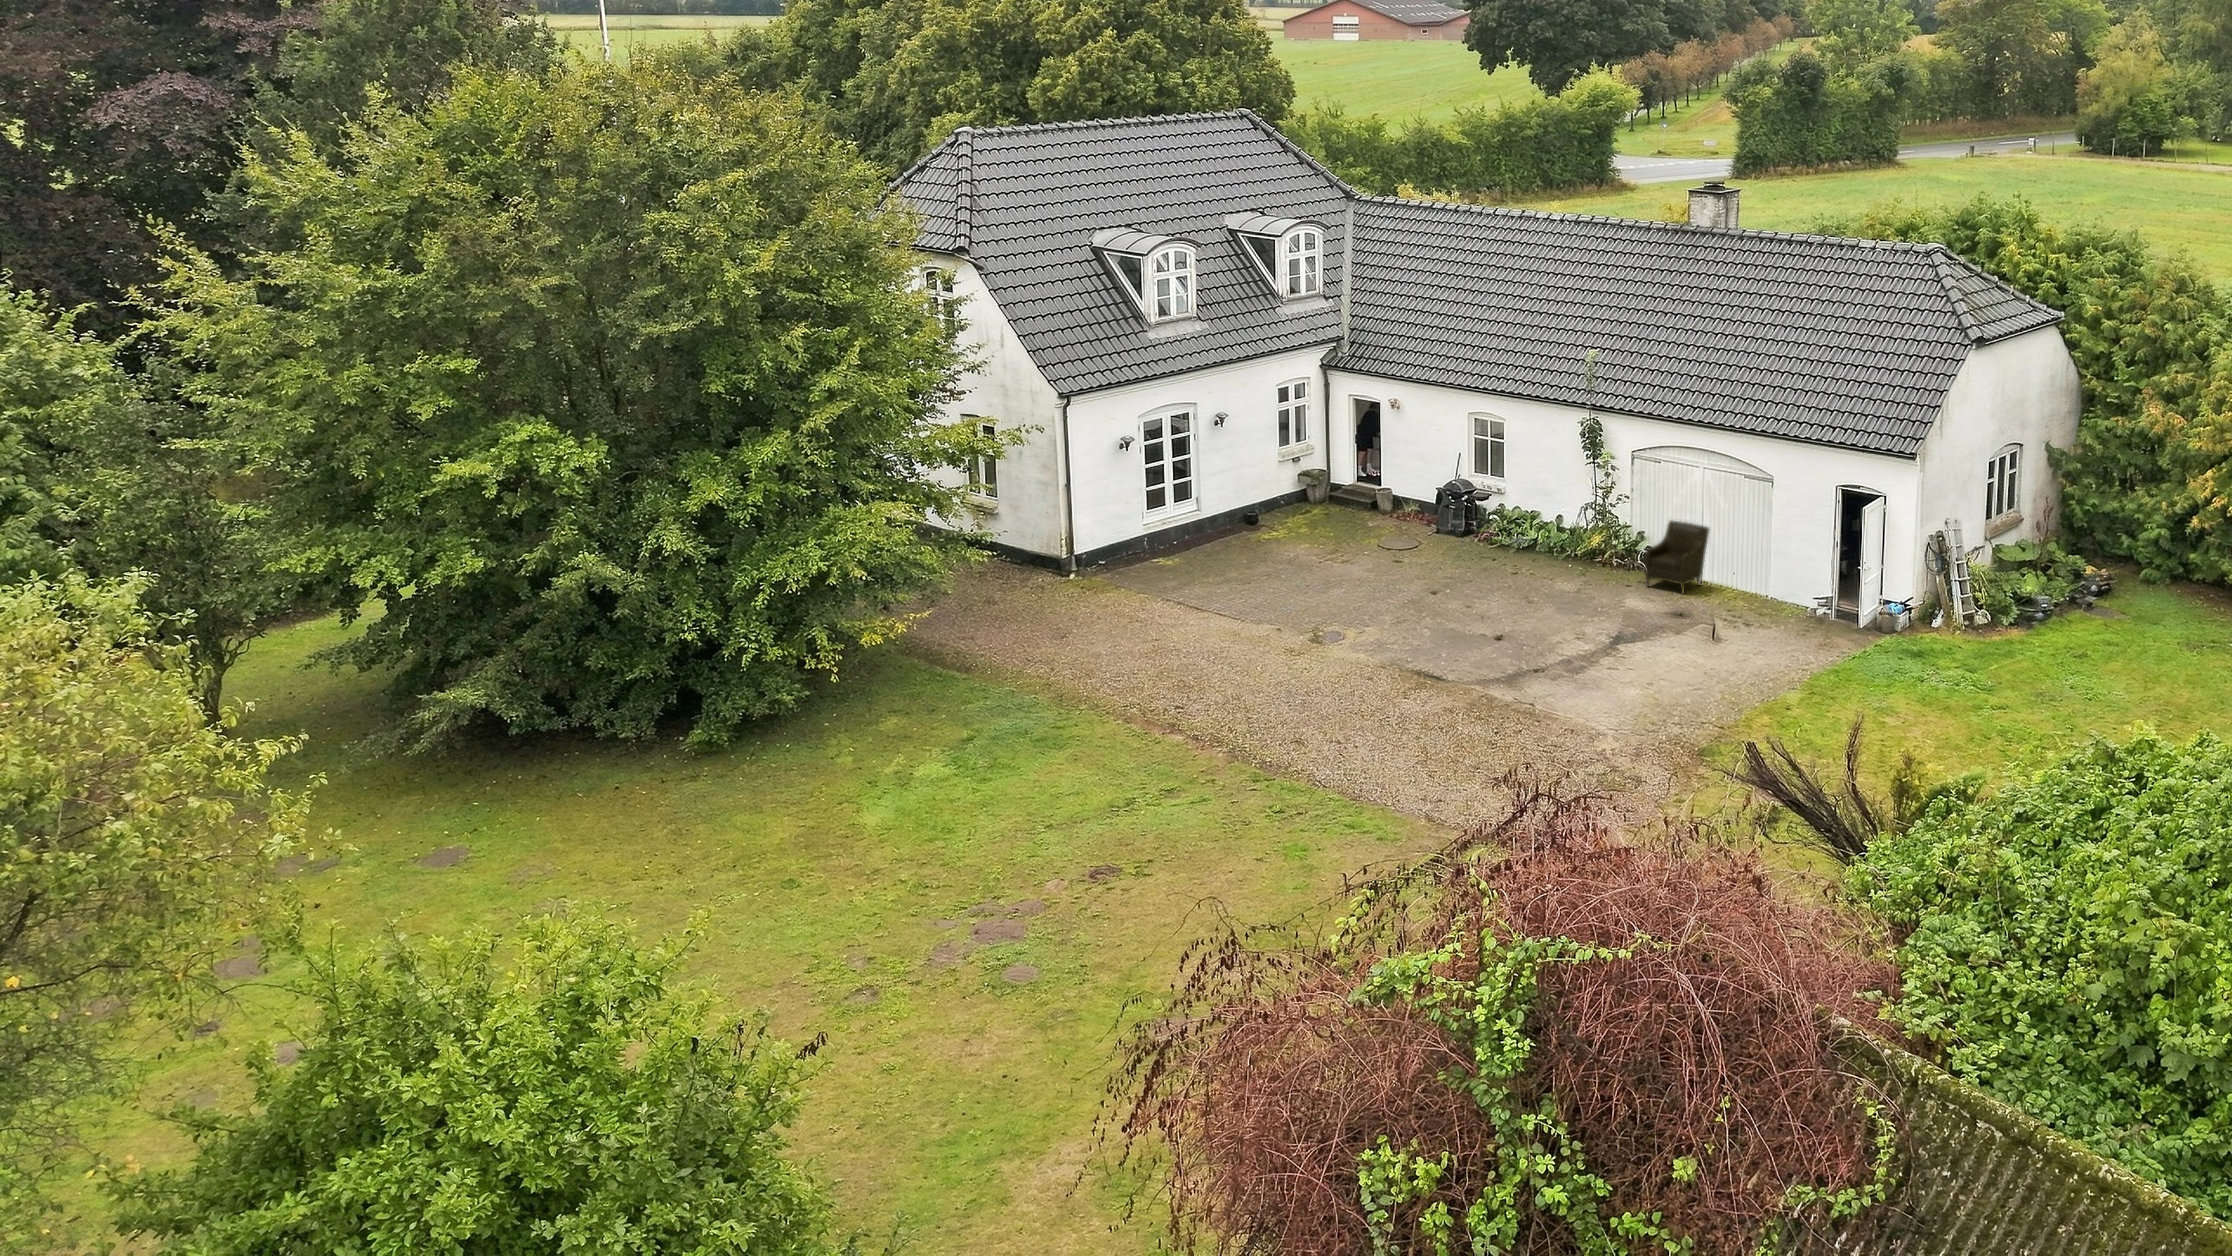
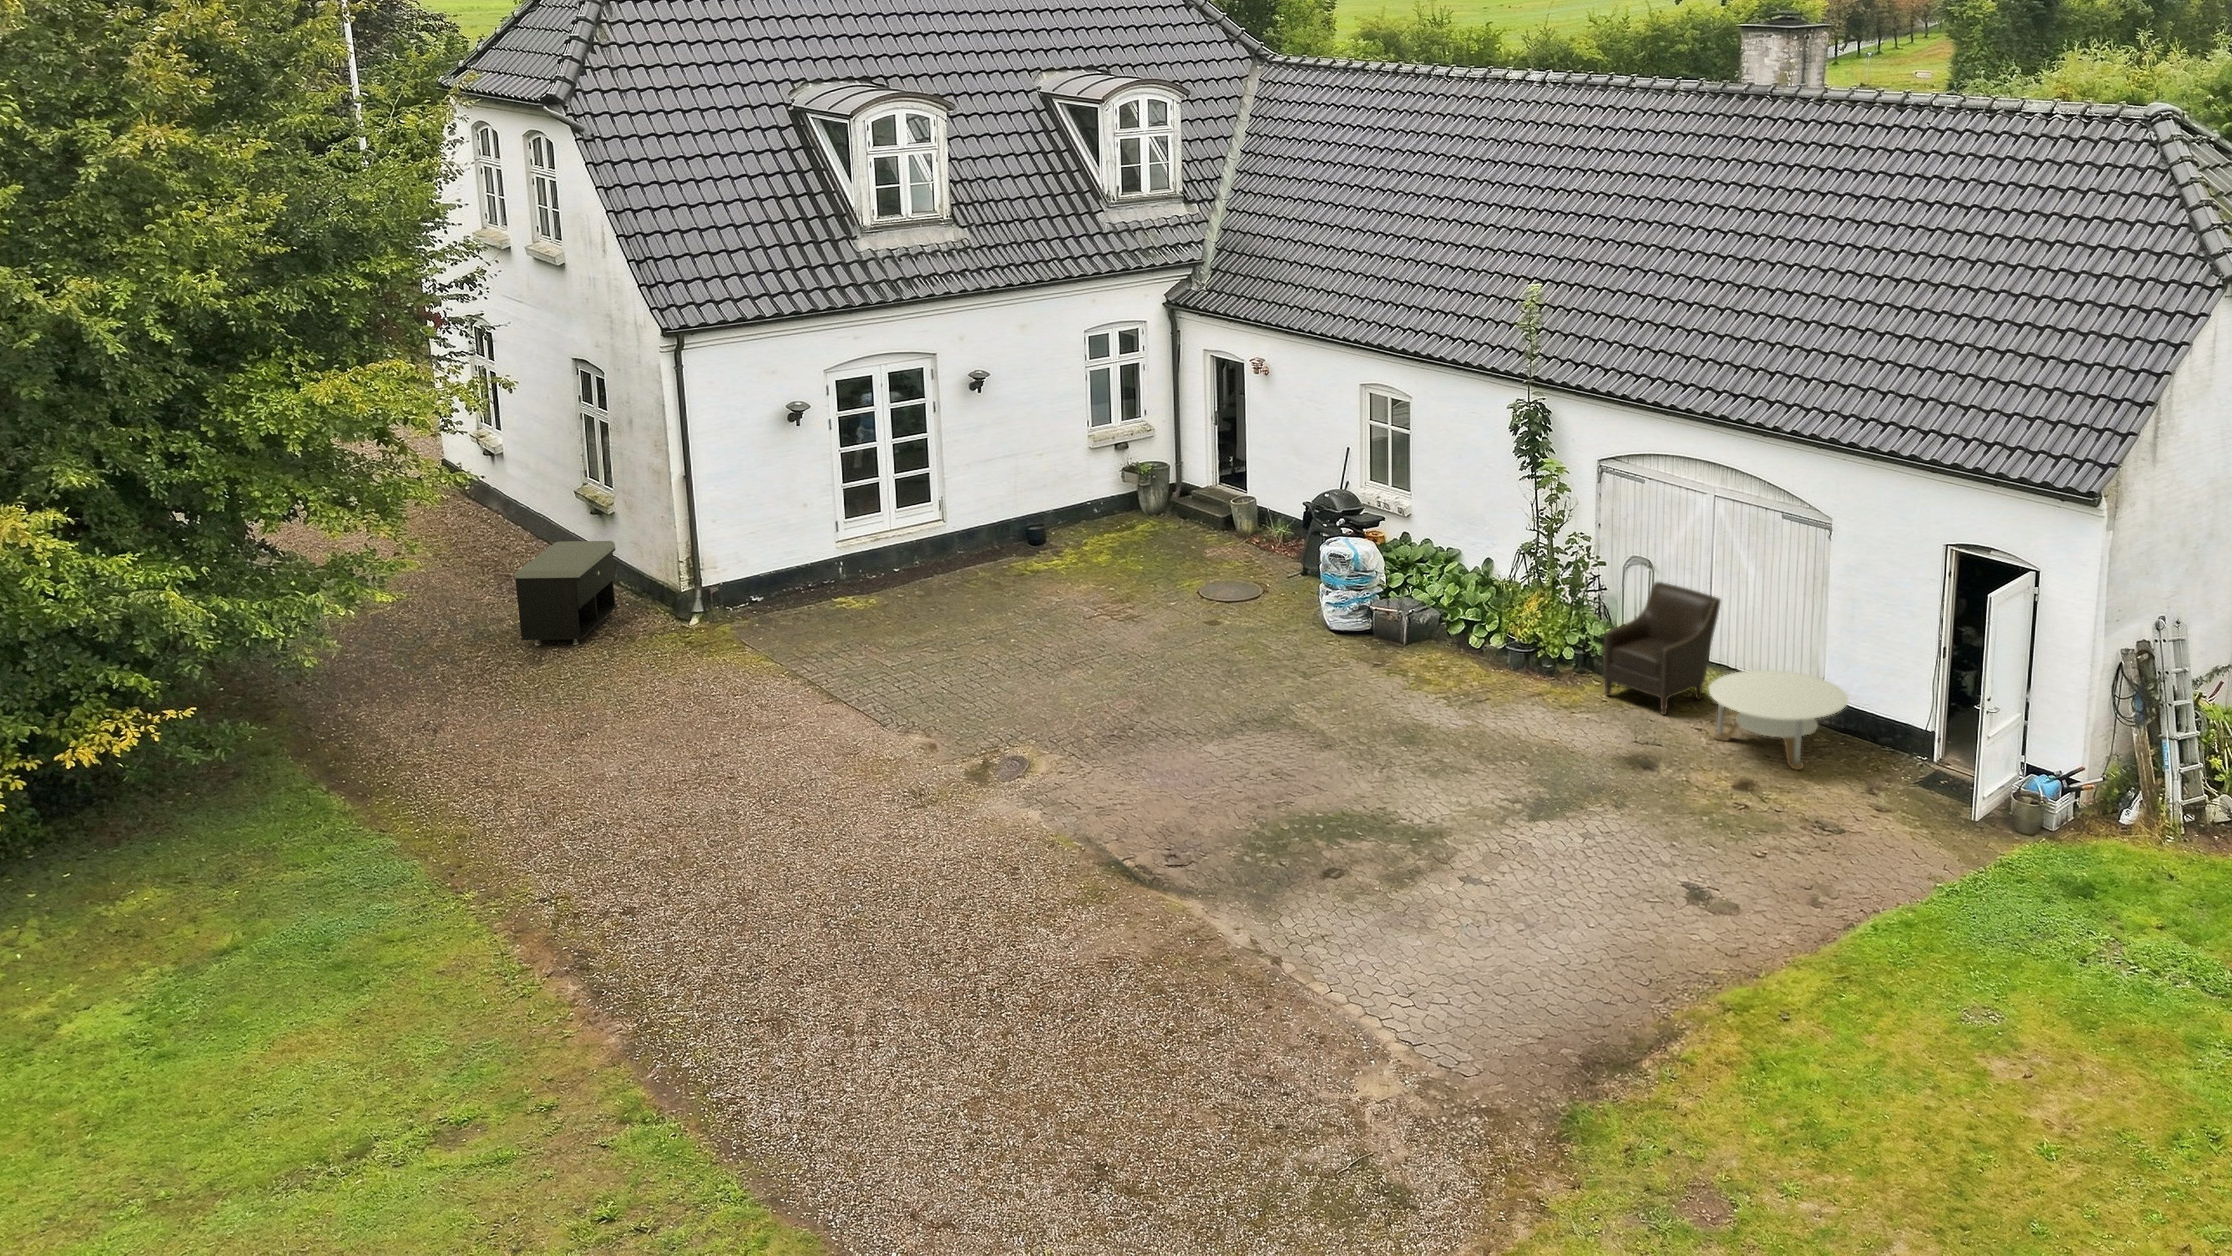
storage bench: none [961,531,1007,598] -> present [515,541,618,646]
round table: none [1711,565,1788,615] -> present [1709,670,1848,770]

